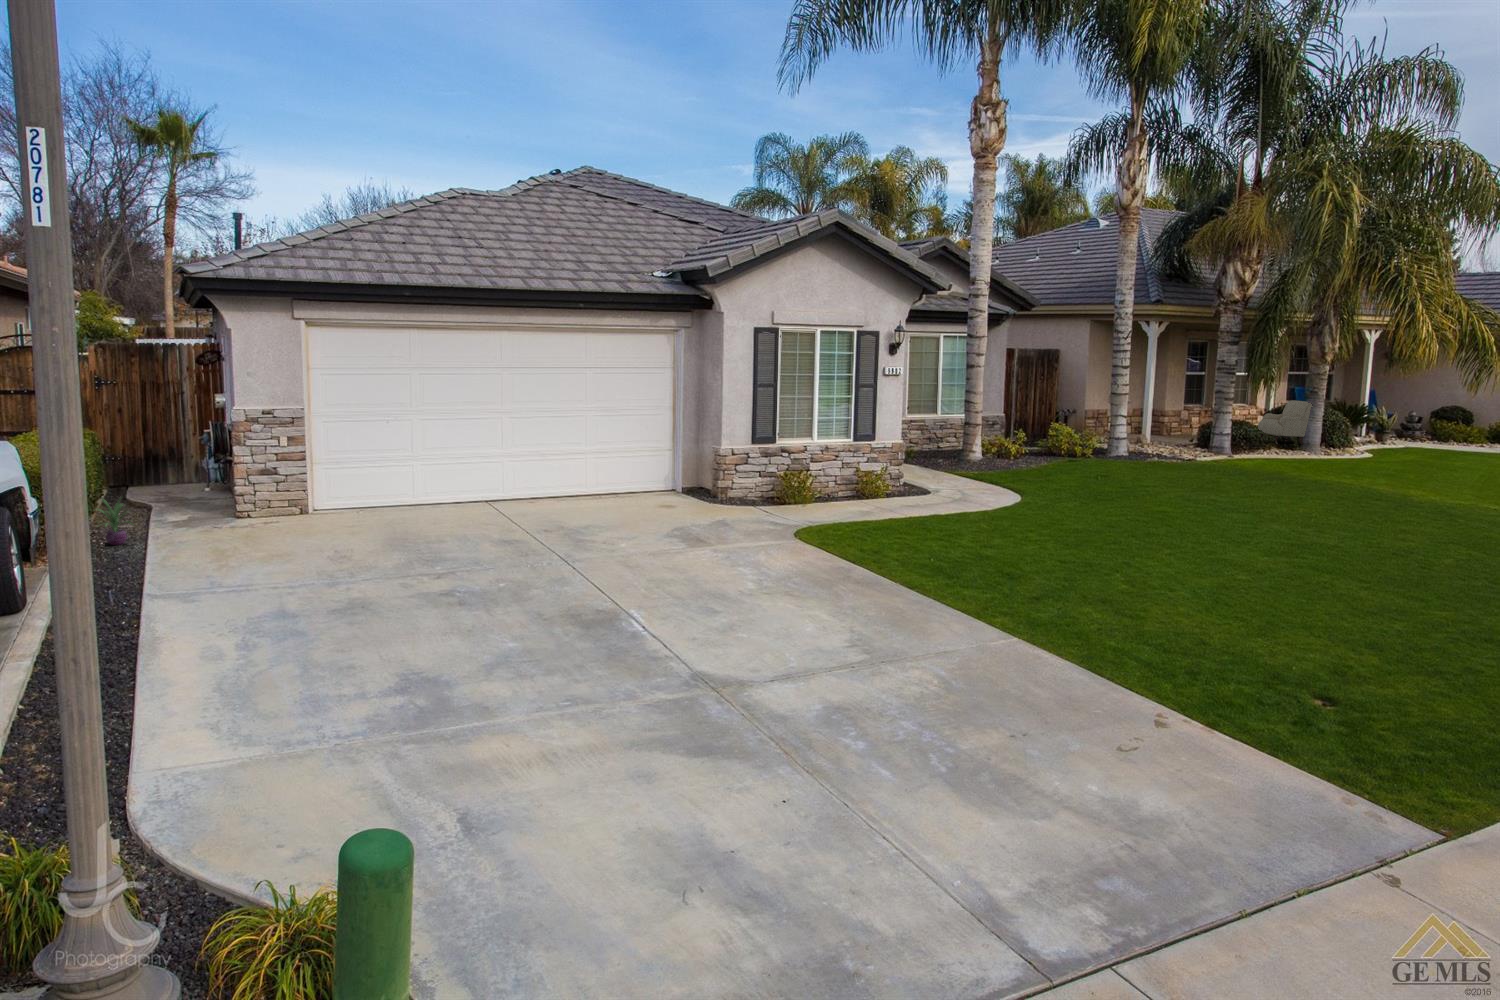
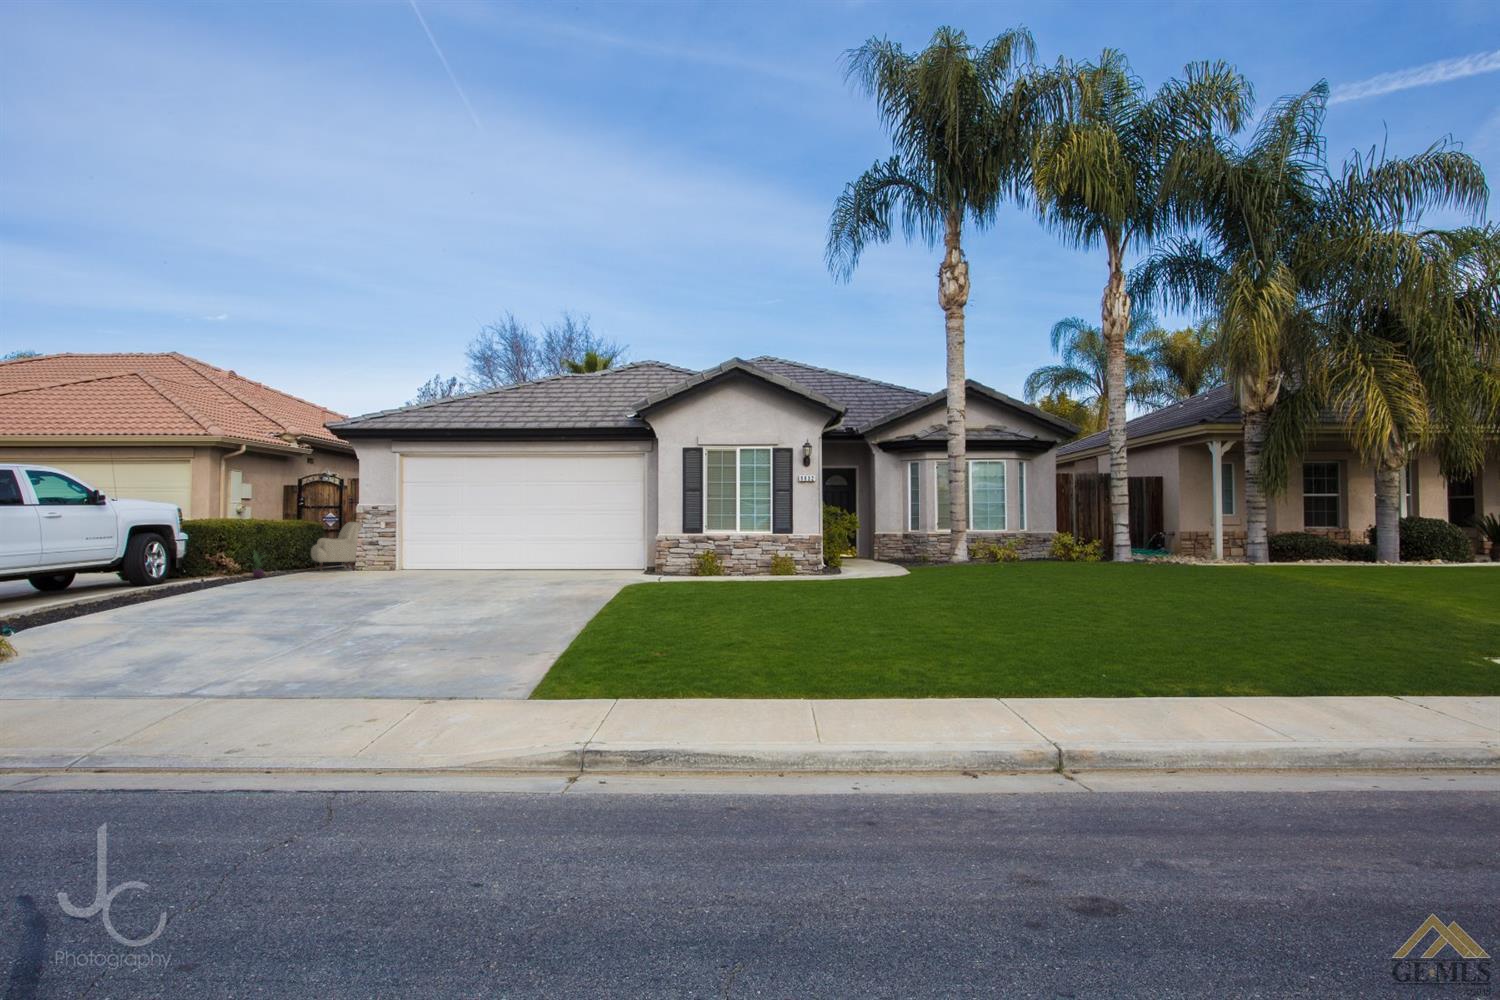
chair: present [1258,400,1313,444] -> present [311,522,361,570]

